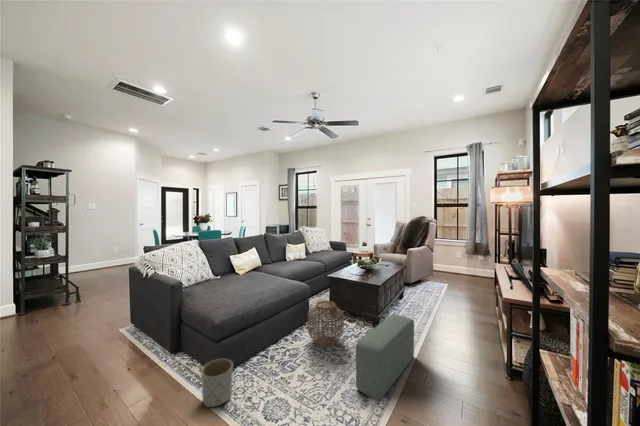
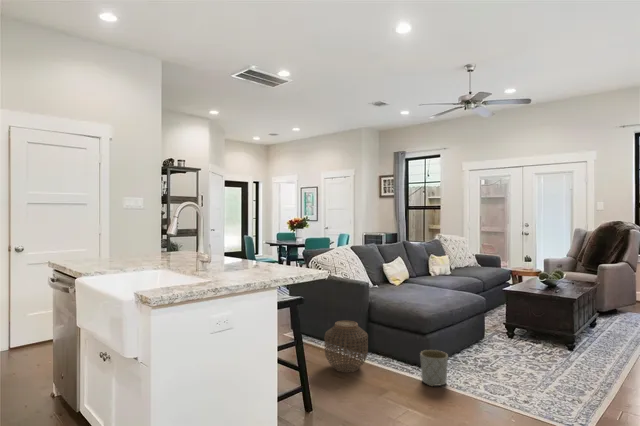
woven basket: present [307,301,344,347] -> present [325,321,368,372]
pouf: present [356,314,414,400] -> none [569,326,625,394]

